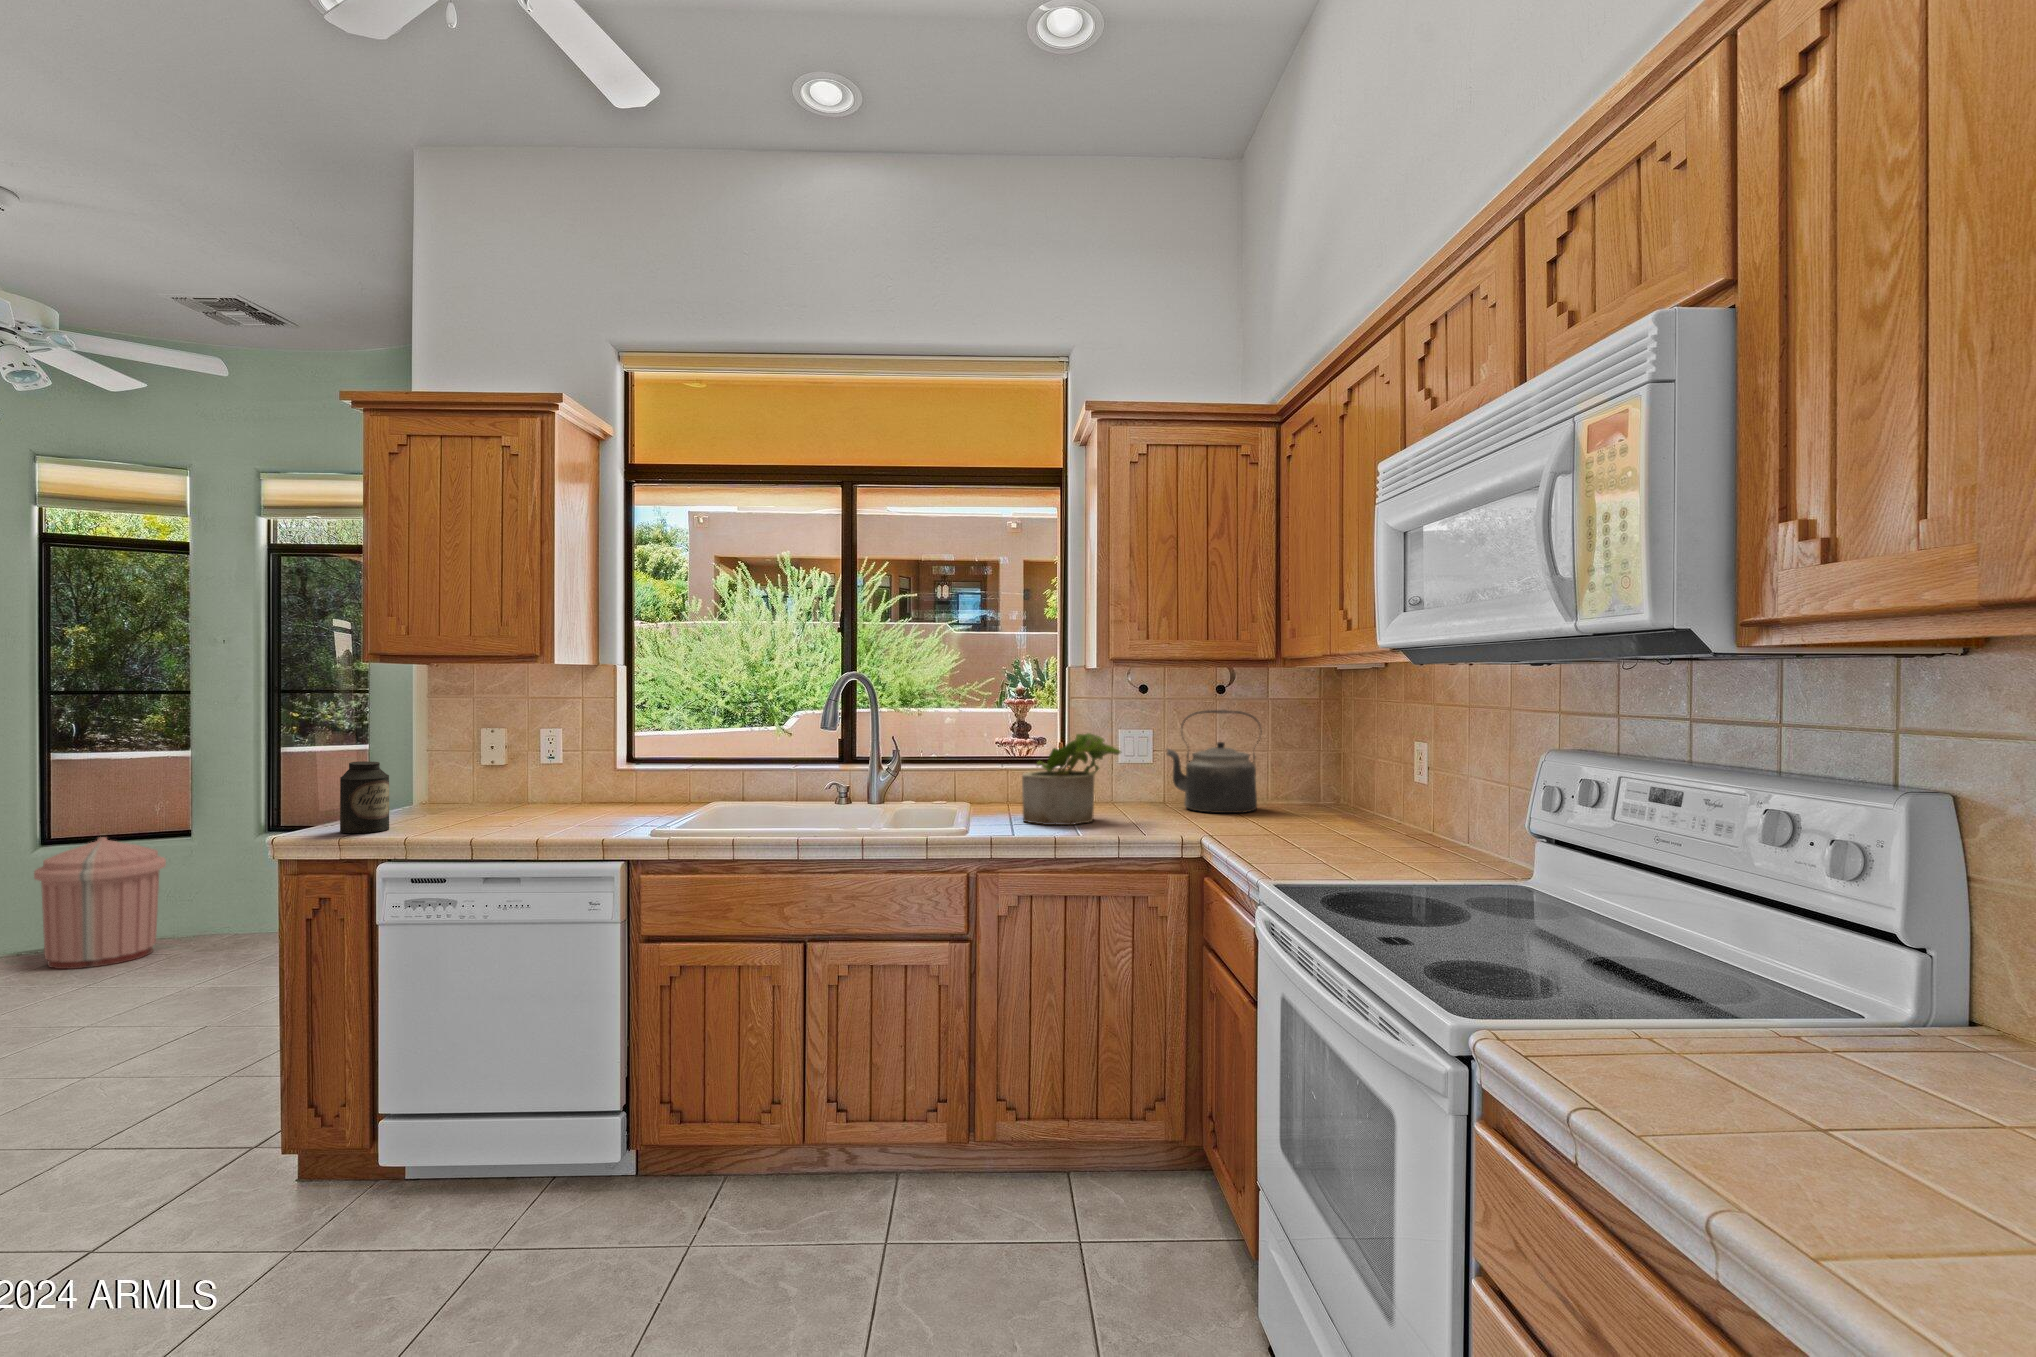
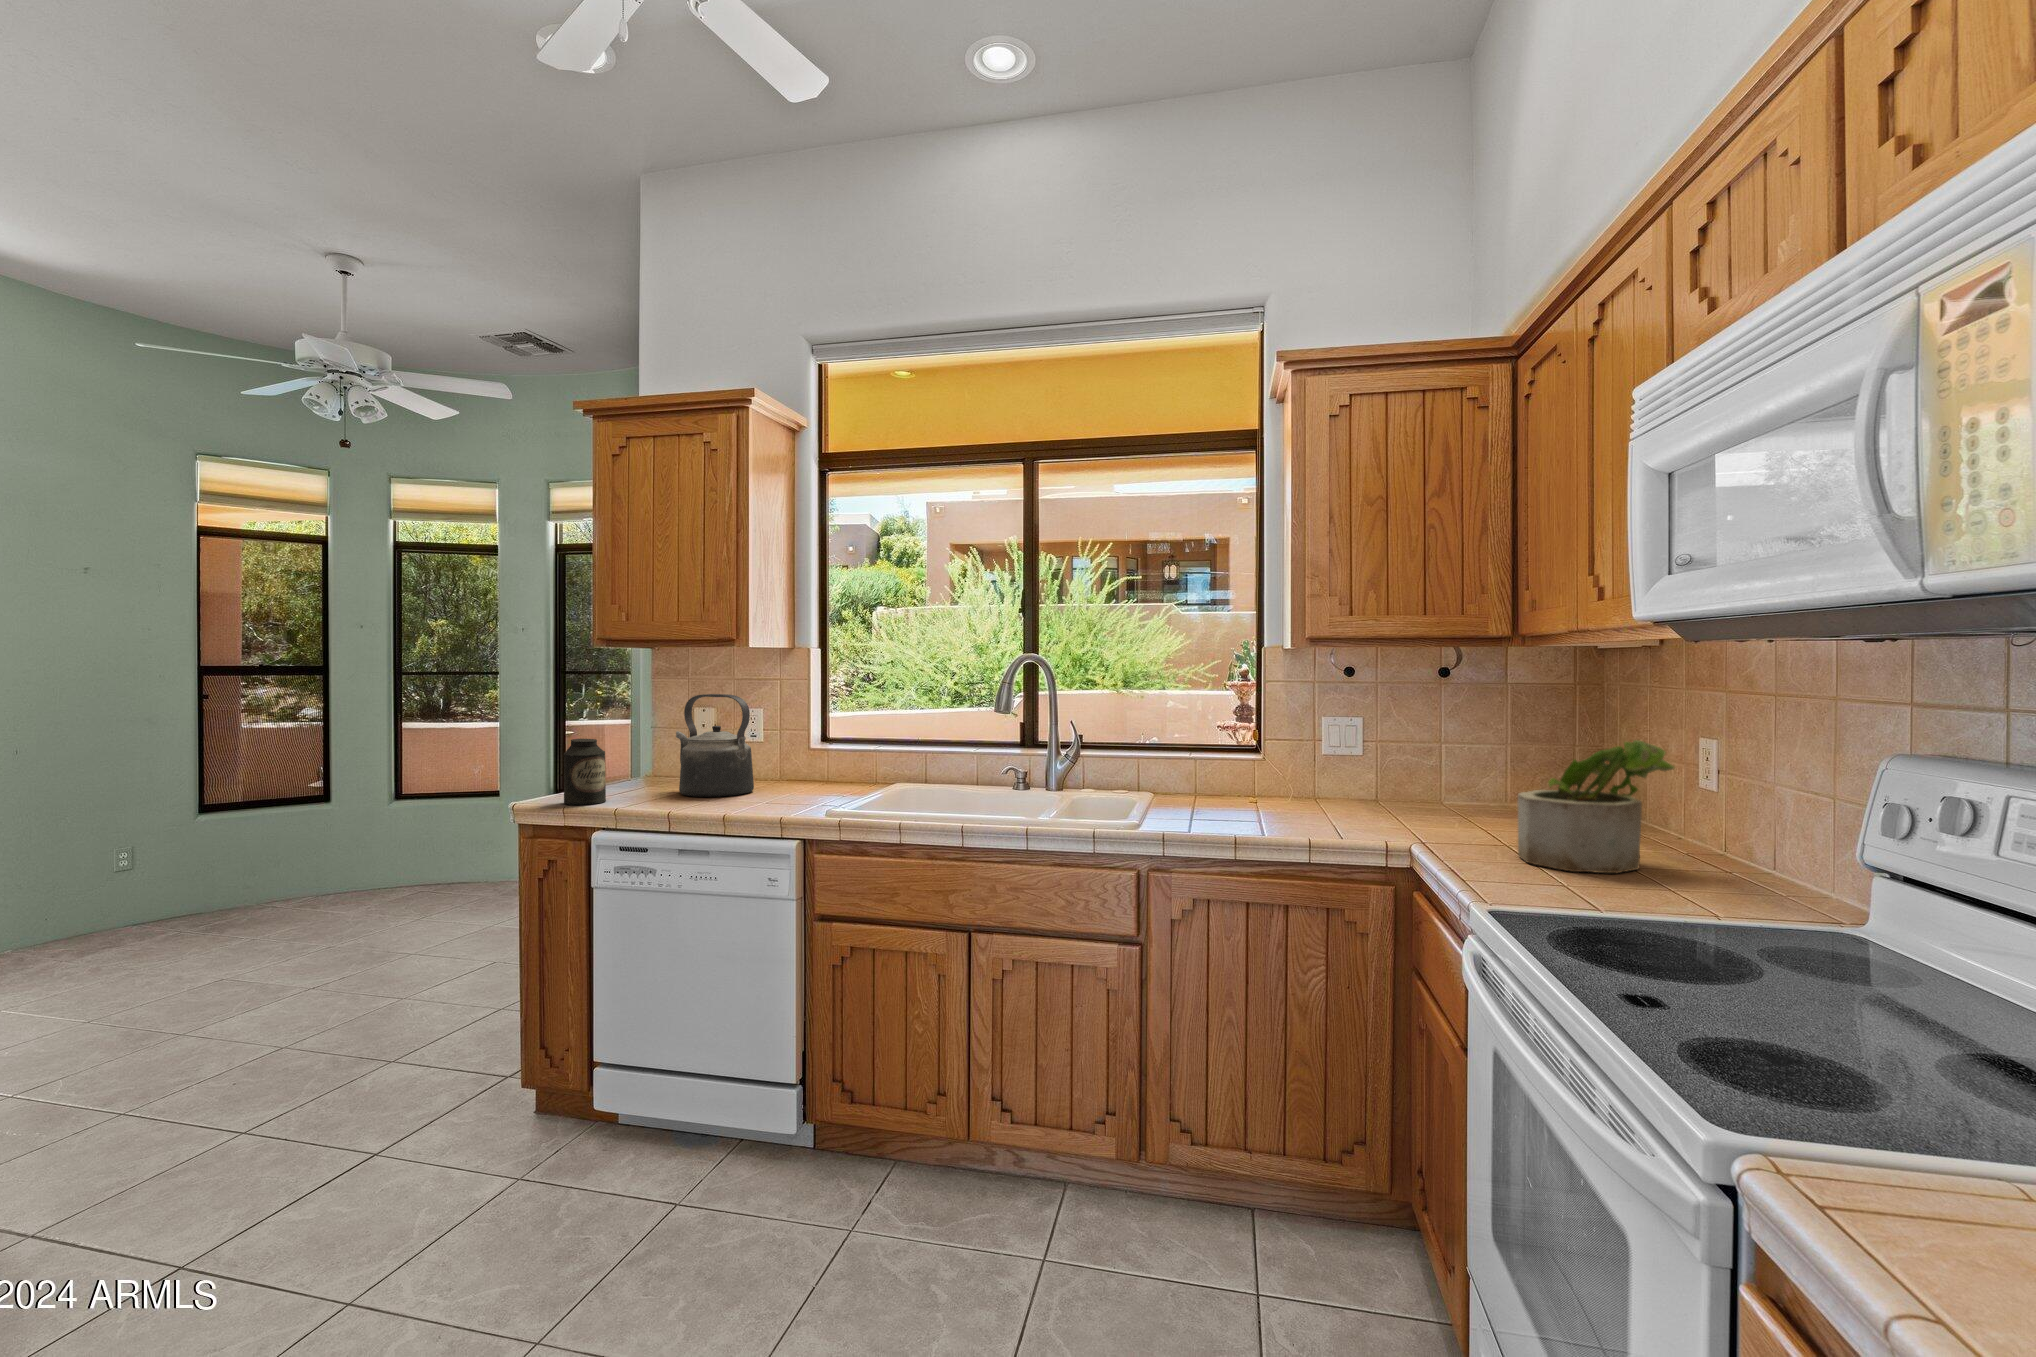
kettle: present [1167,710,1262,813] -> present [676,694,754,797]
potted plant: present [1022,733,1121,825] -> present [1518,740,1674,873]
trash can: present [34,837,166,969] -> none [389,795,485,904]

